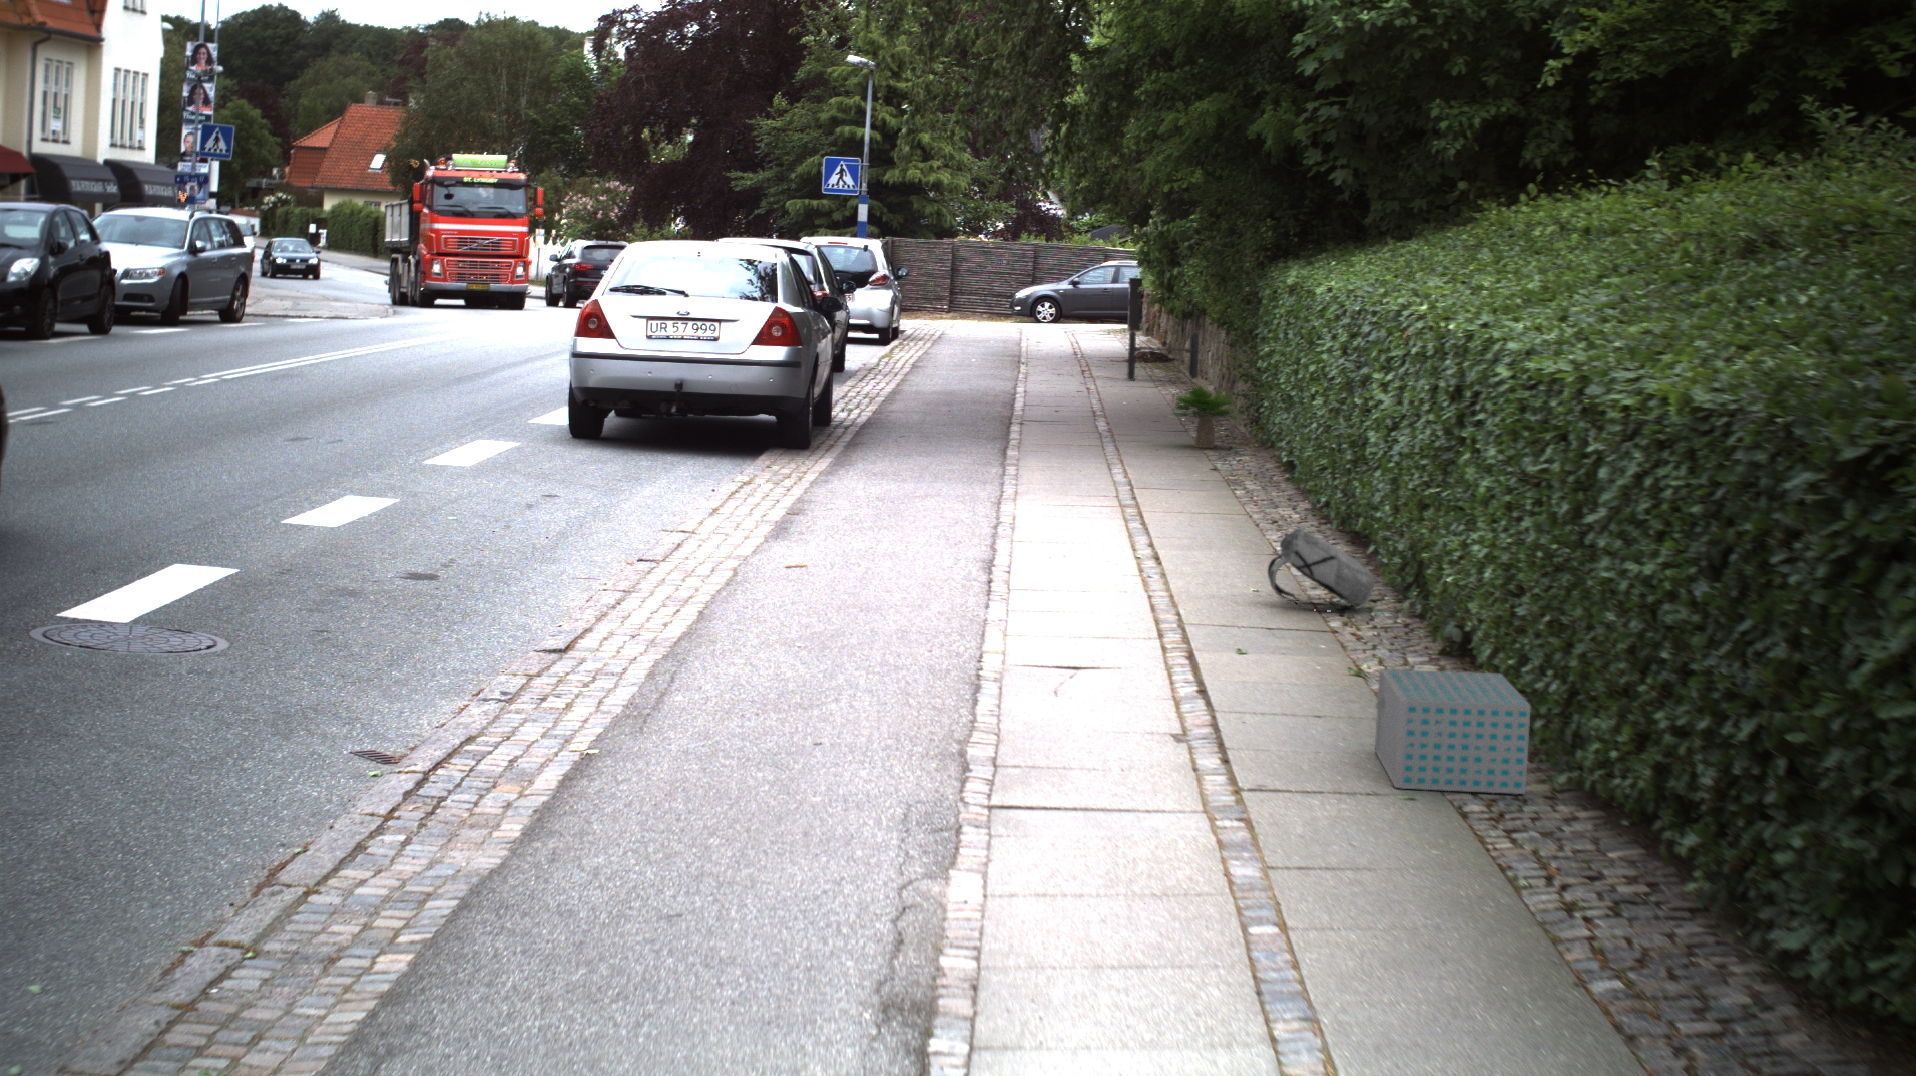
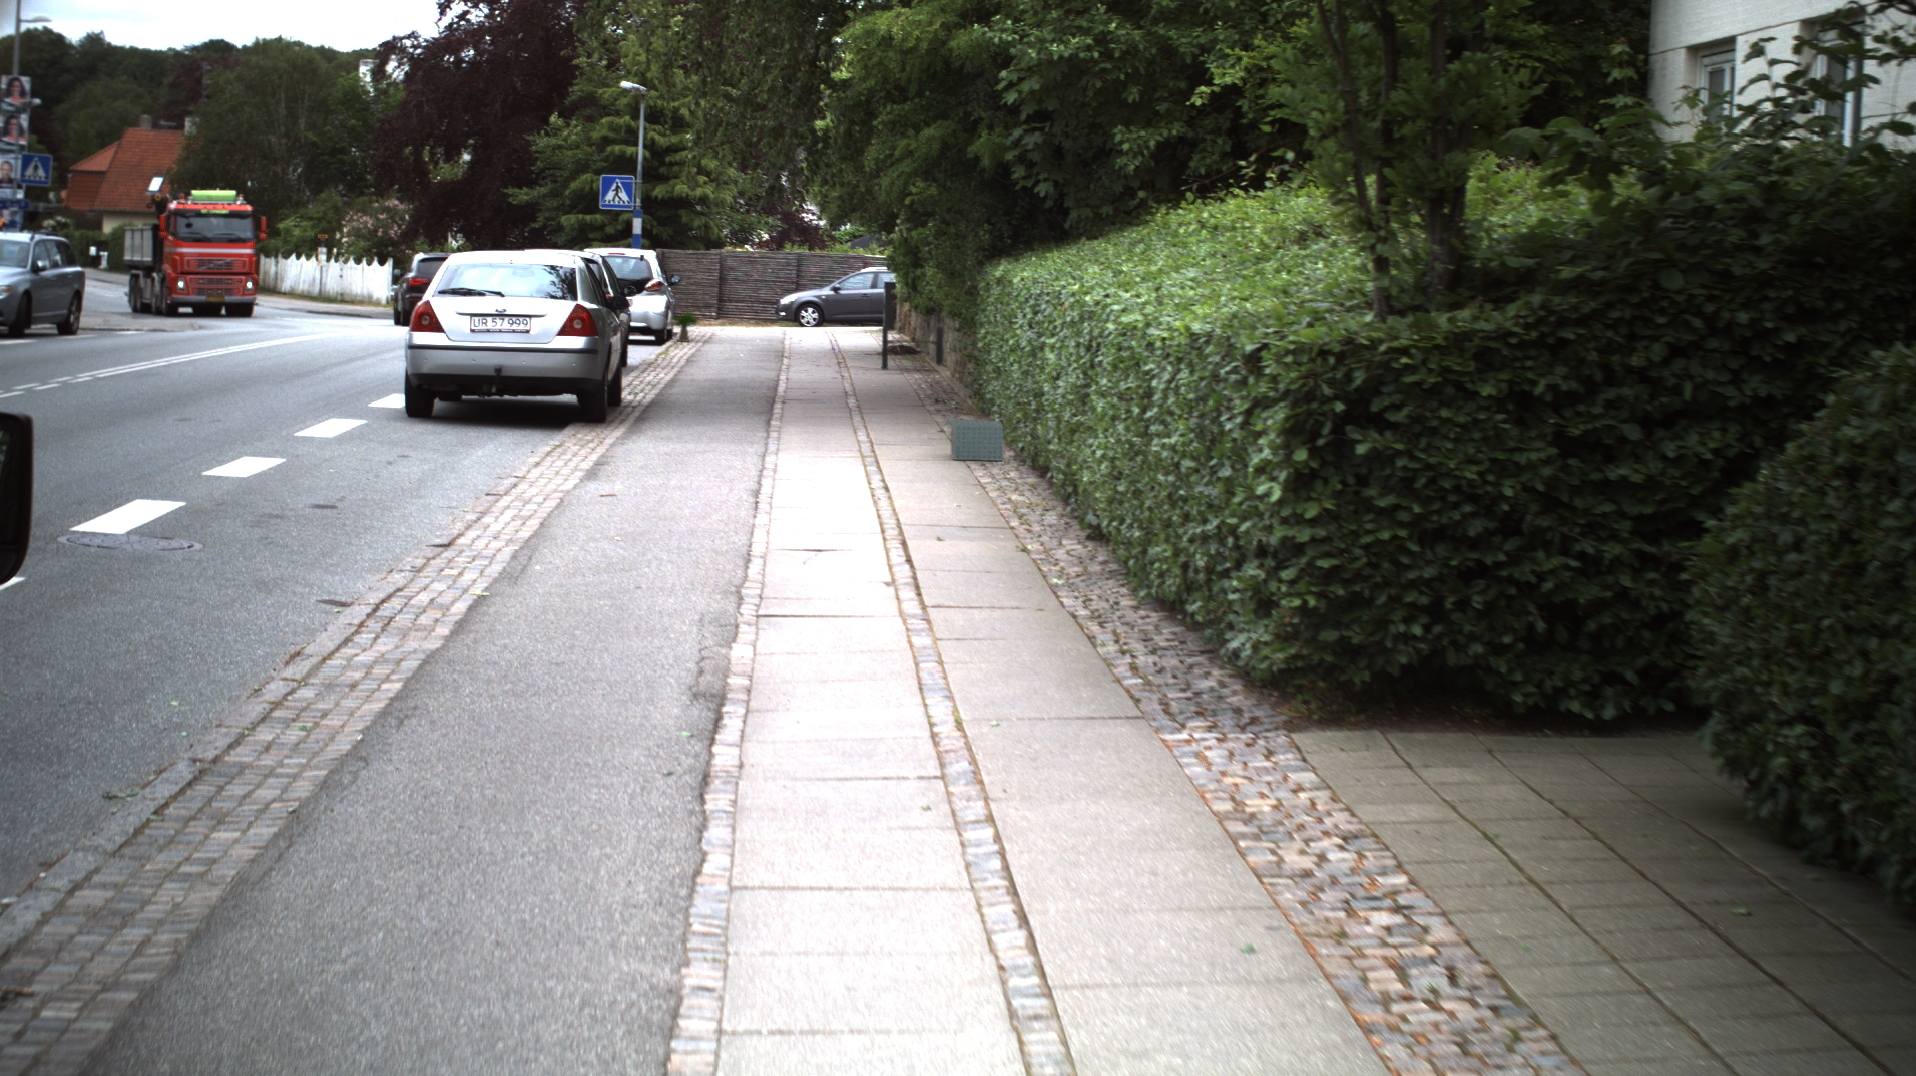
potted plant: present [1172,386,1239,448] -> present [672,311,698,341]
backpack: present [1268,529,1375,609] -> none [969,457,1047,517]
storage box: present [1375,669,1531,794] -> present [950,420,1003,461]

